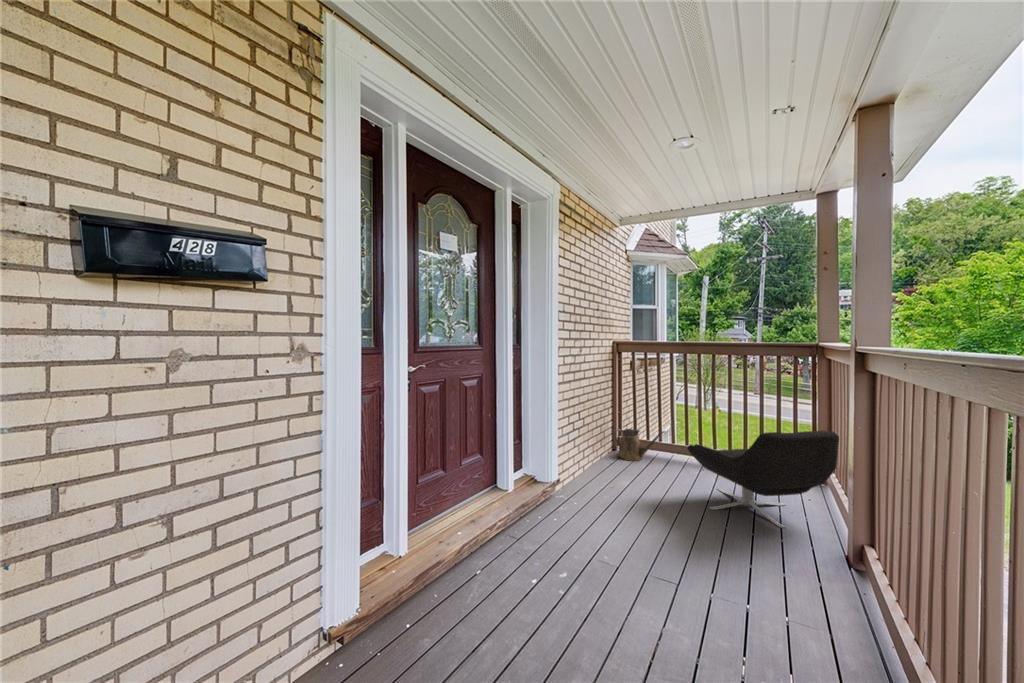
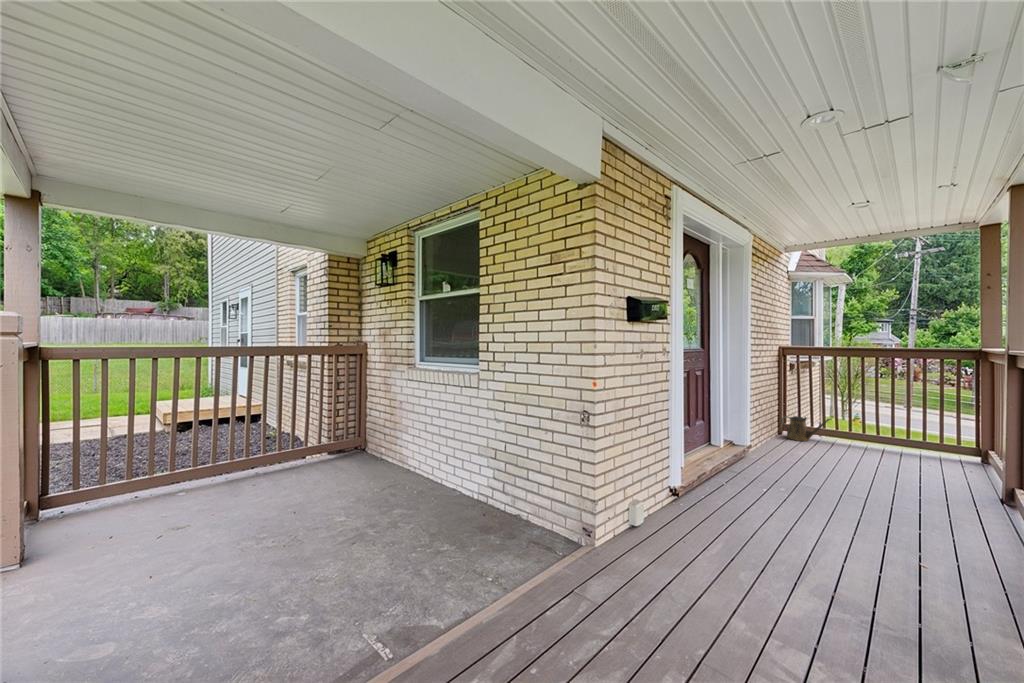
lounge chair: present [688,431,839,528] -> none [859,413,995,485]

